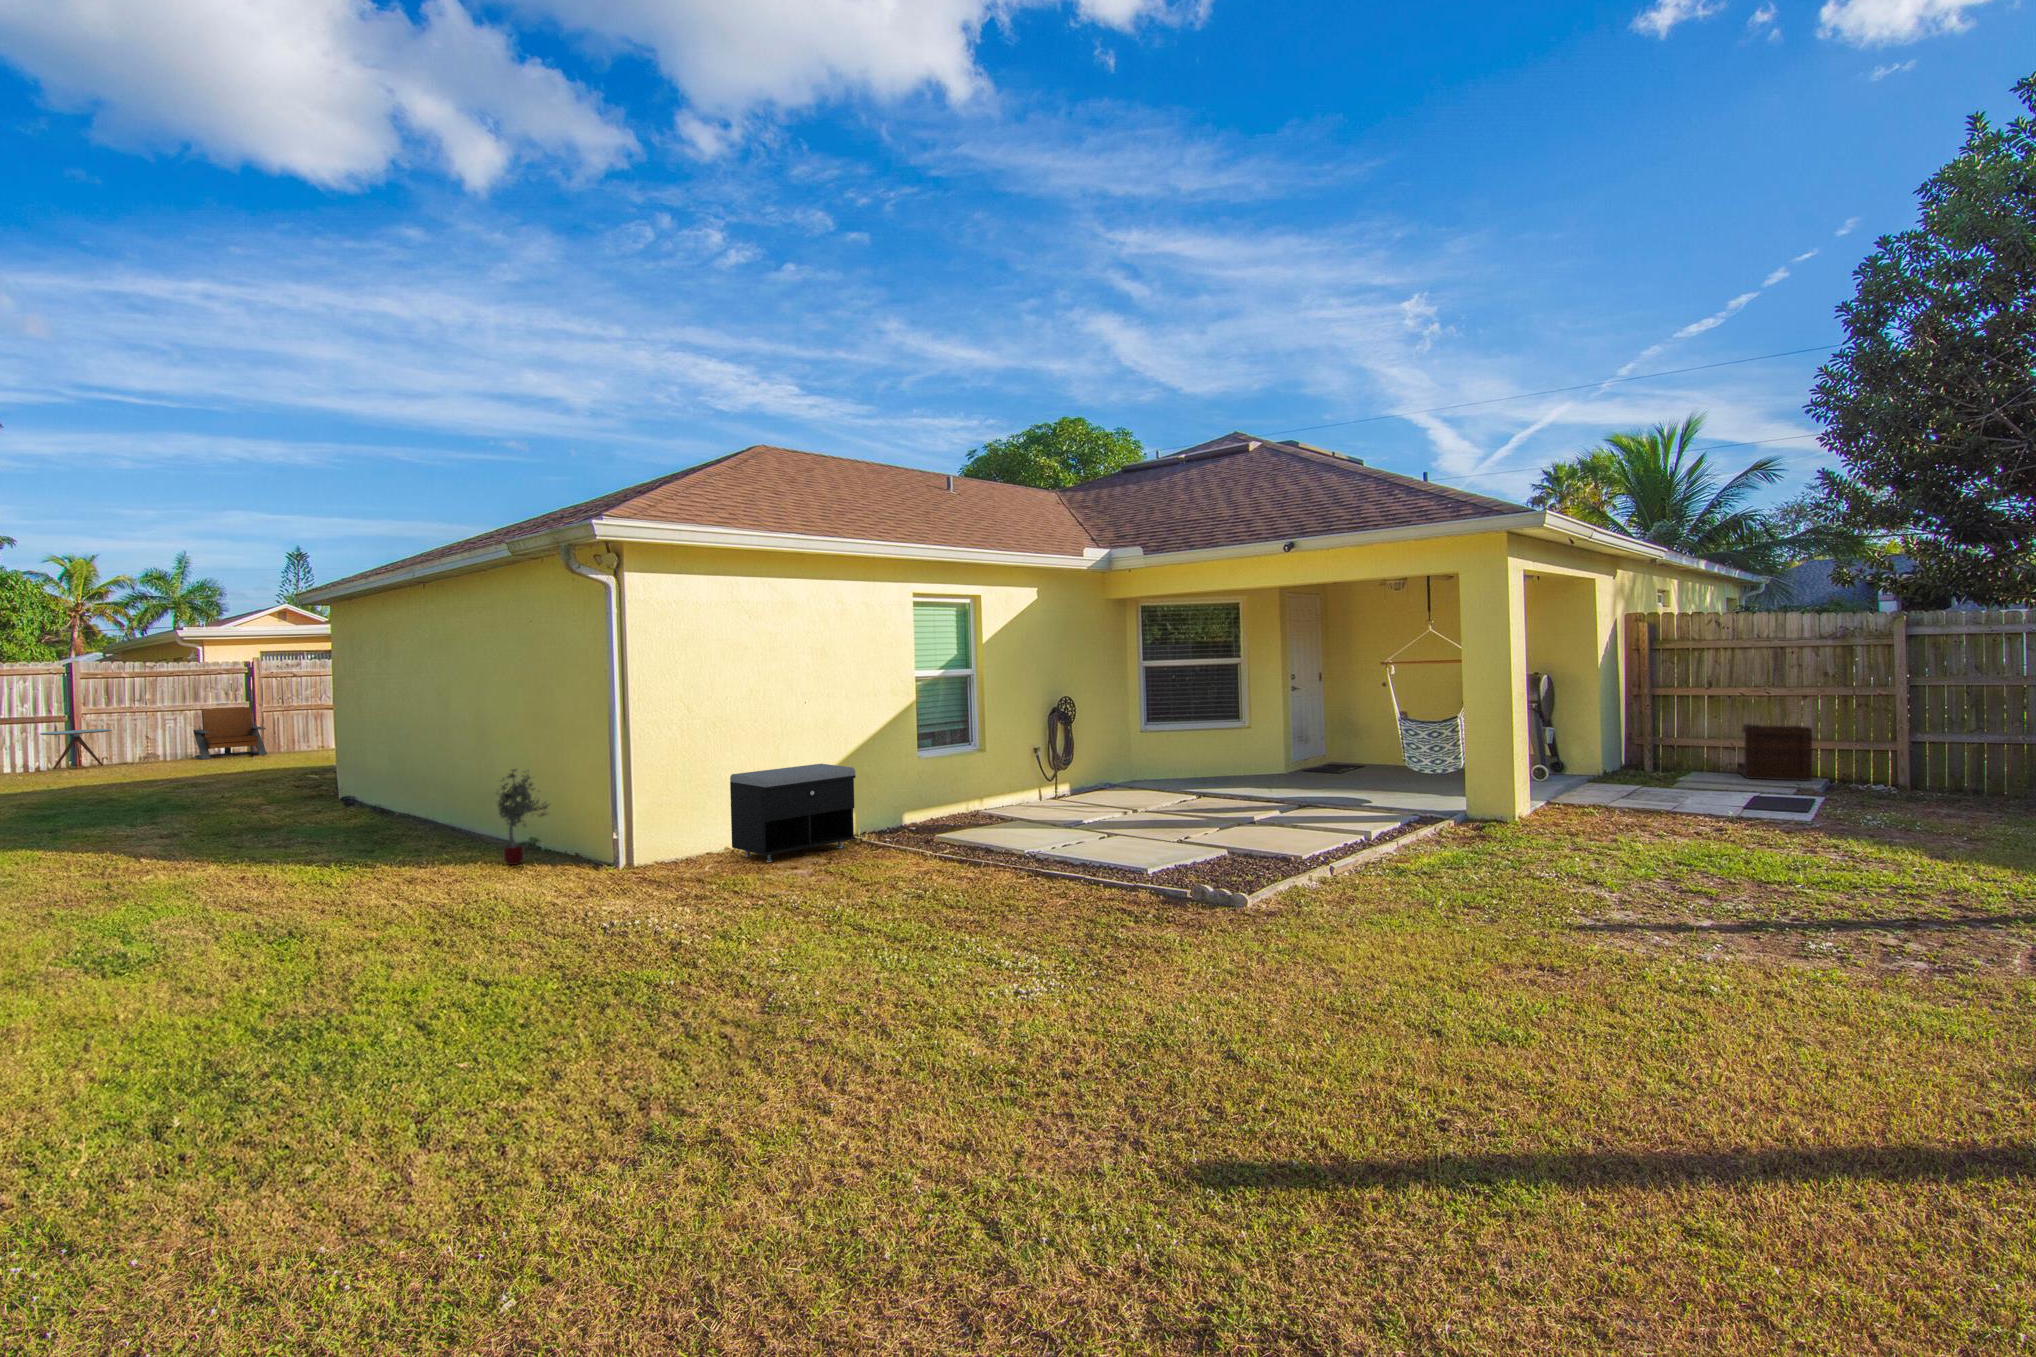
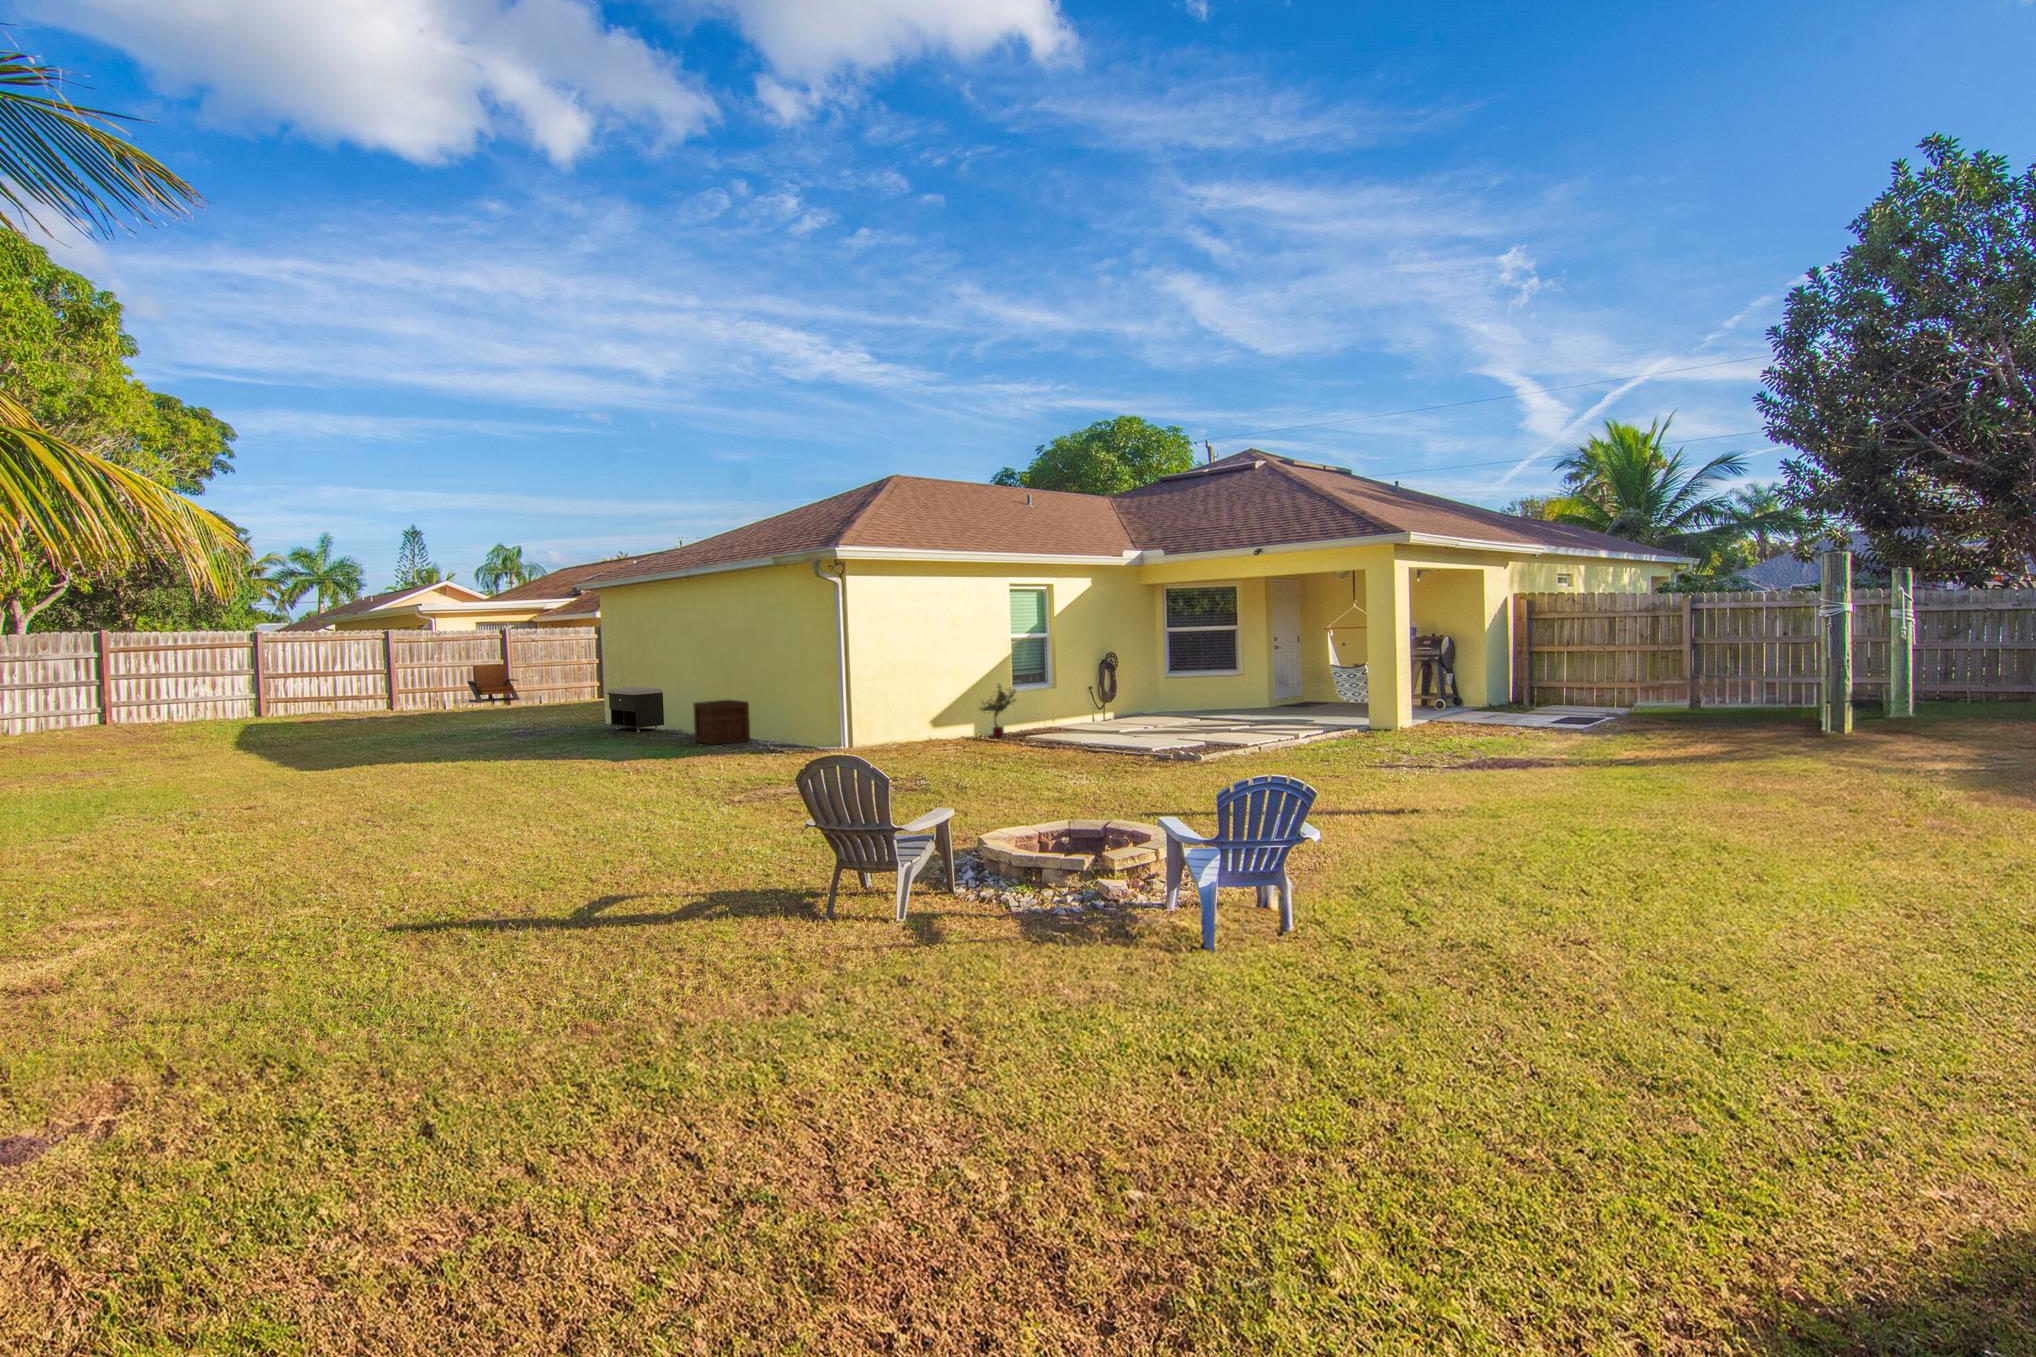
wooden crate: present [1737,724,1812,781] -> present [694,700,750,745]
round table: present [40,729,112,769] -> none [373,680,418,708]
storage bench: present [730,764,856,862] -> present [607,687,664,732]
potted tree: present [497,769,550,865] -> present [980,685,1016,738]

